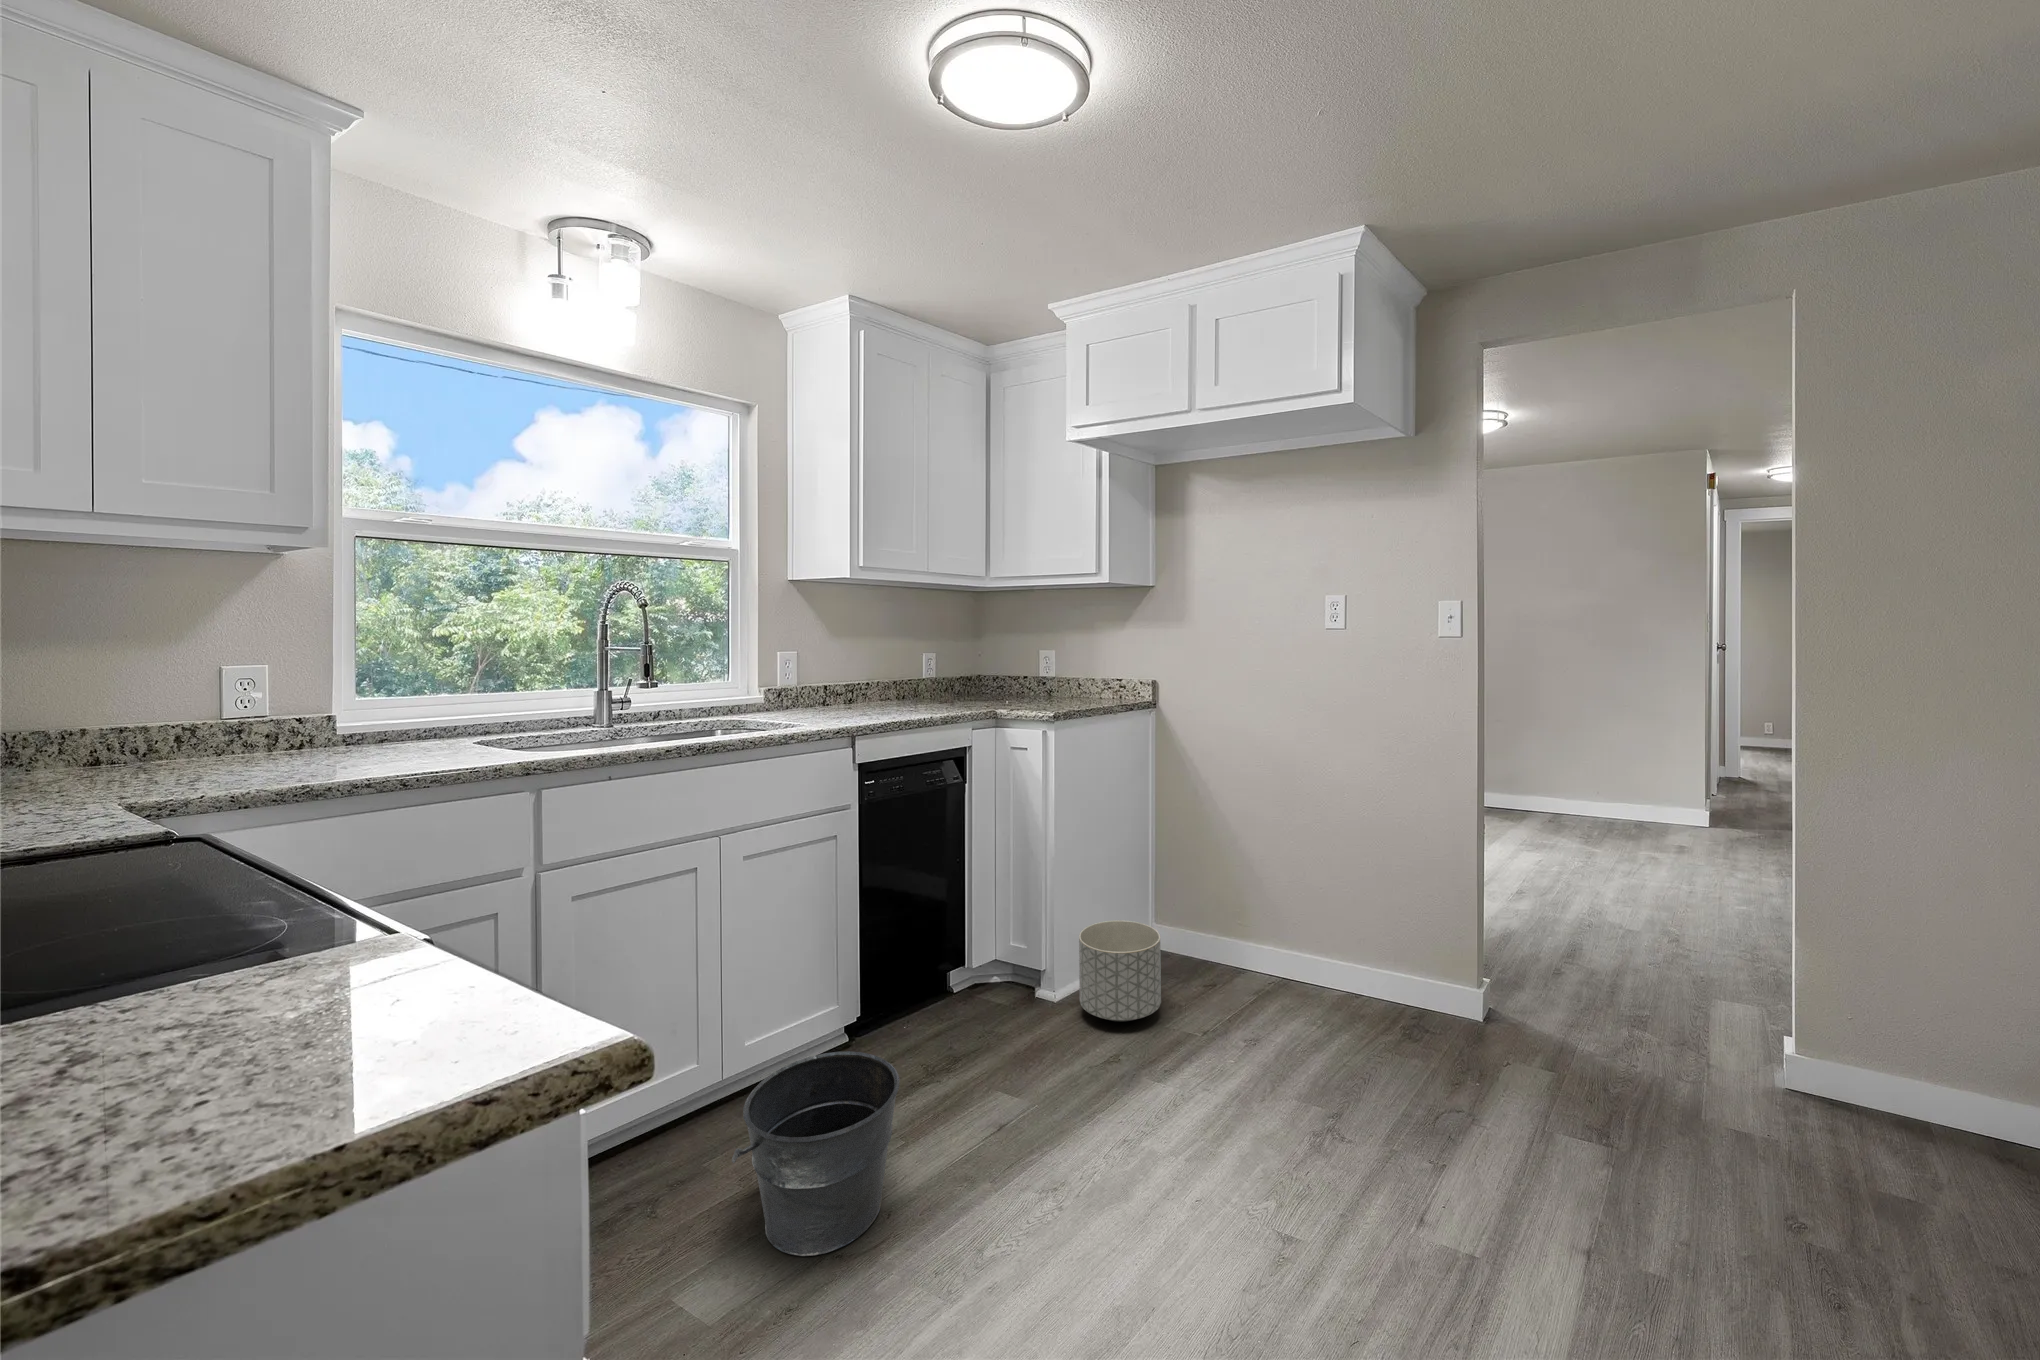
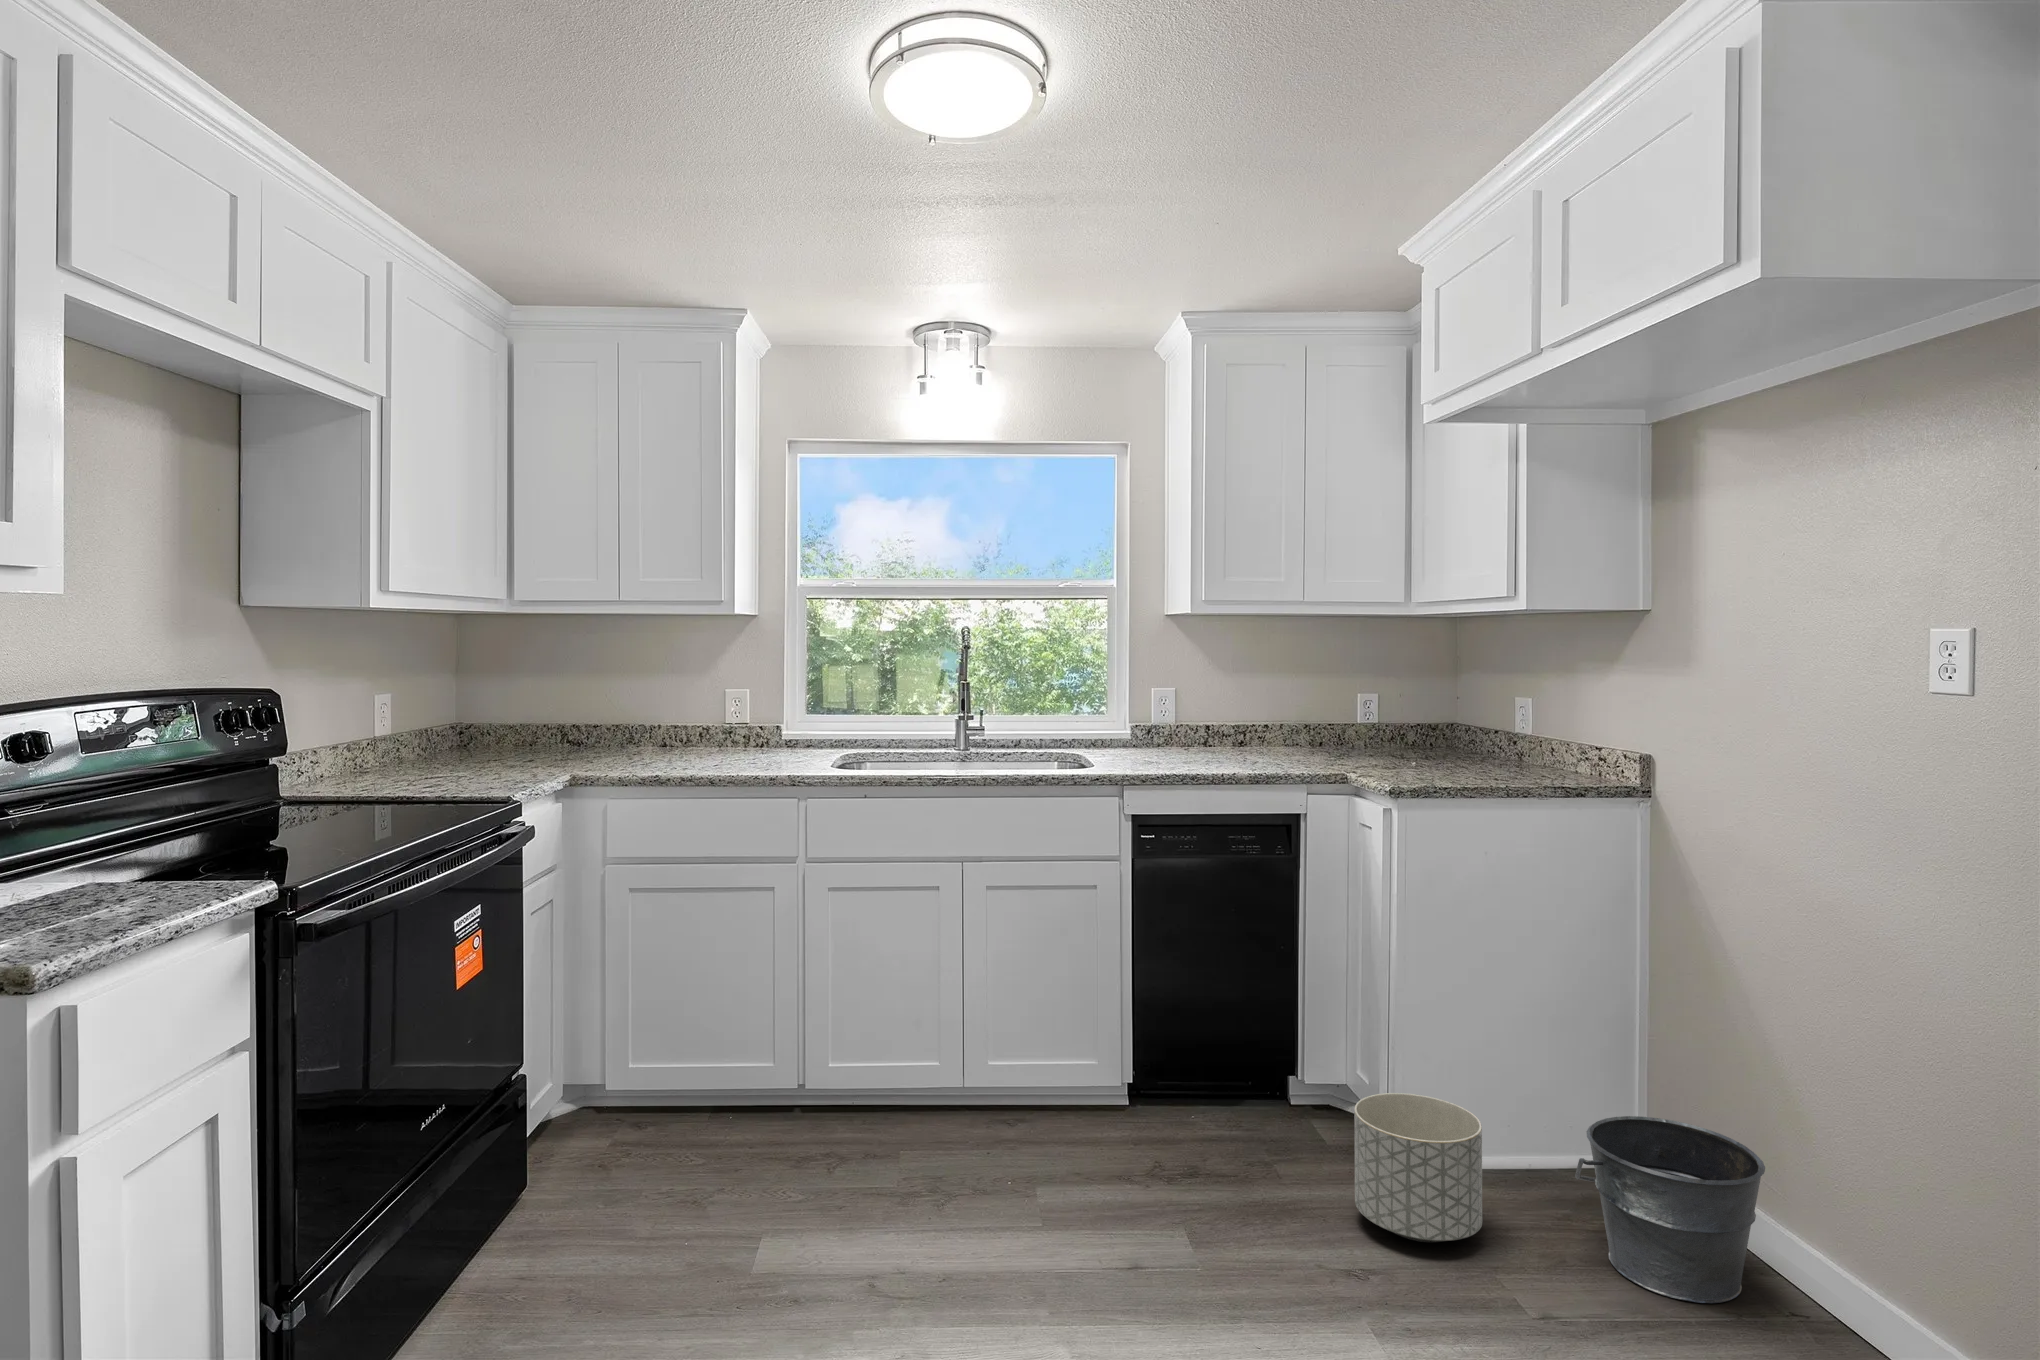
bucket: present [732,1051,900,1256] -> present [1575,1116,1765,1303]

